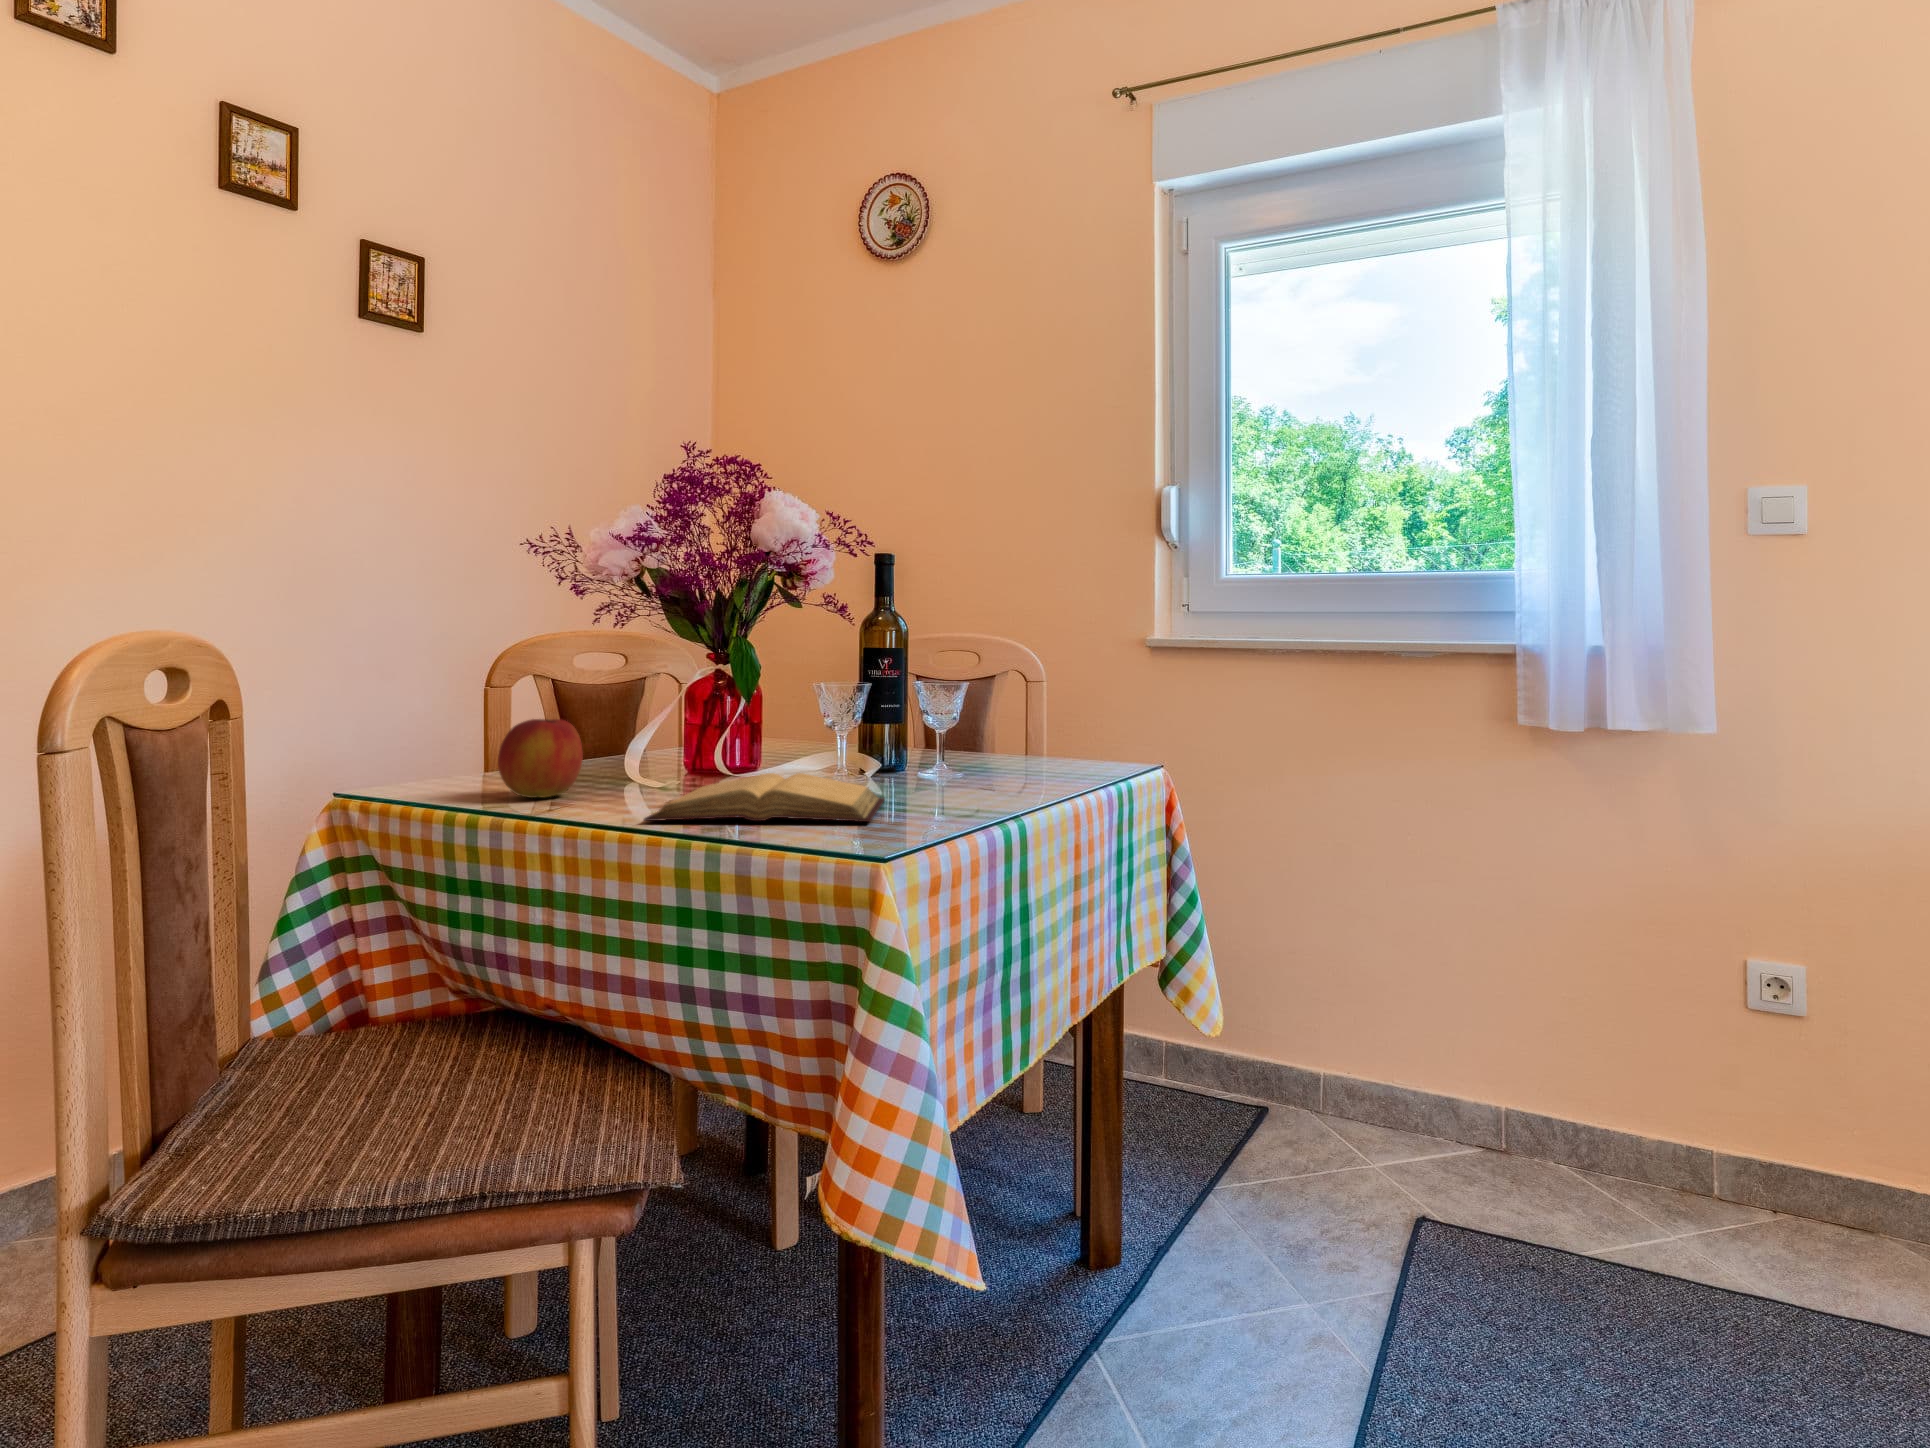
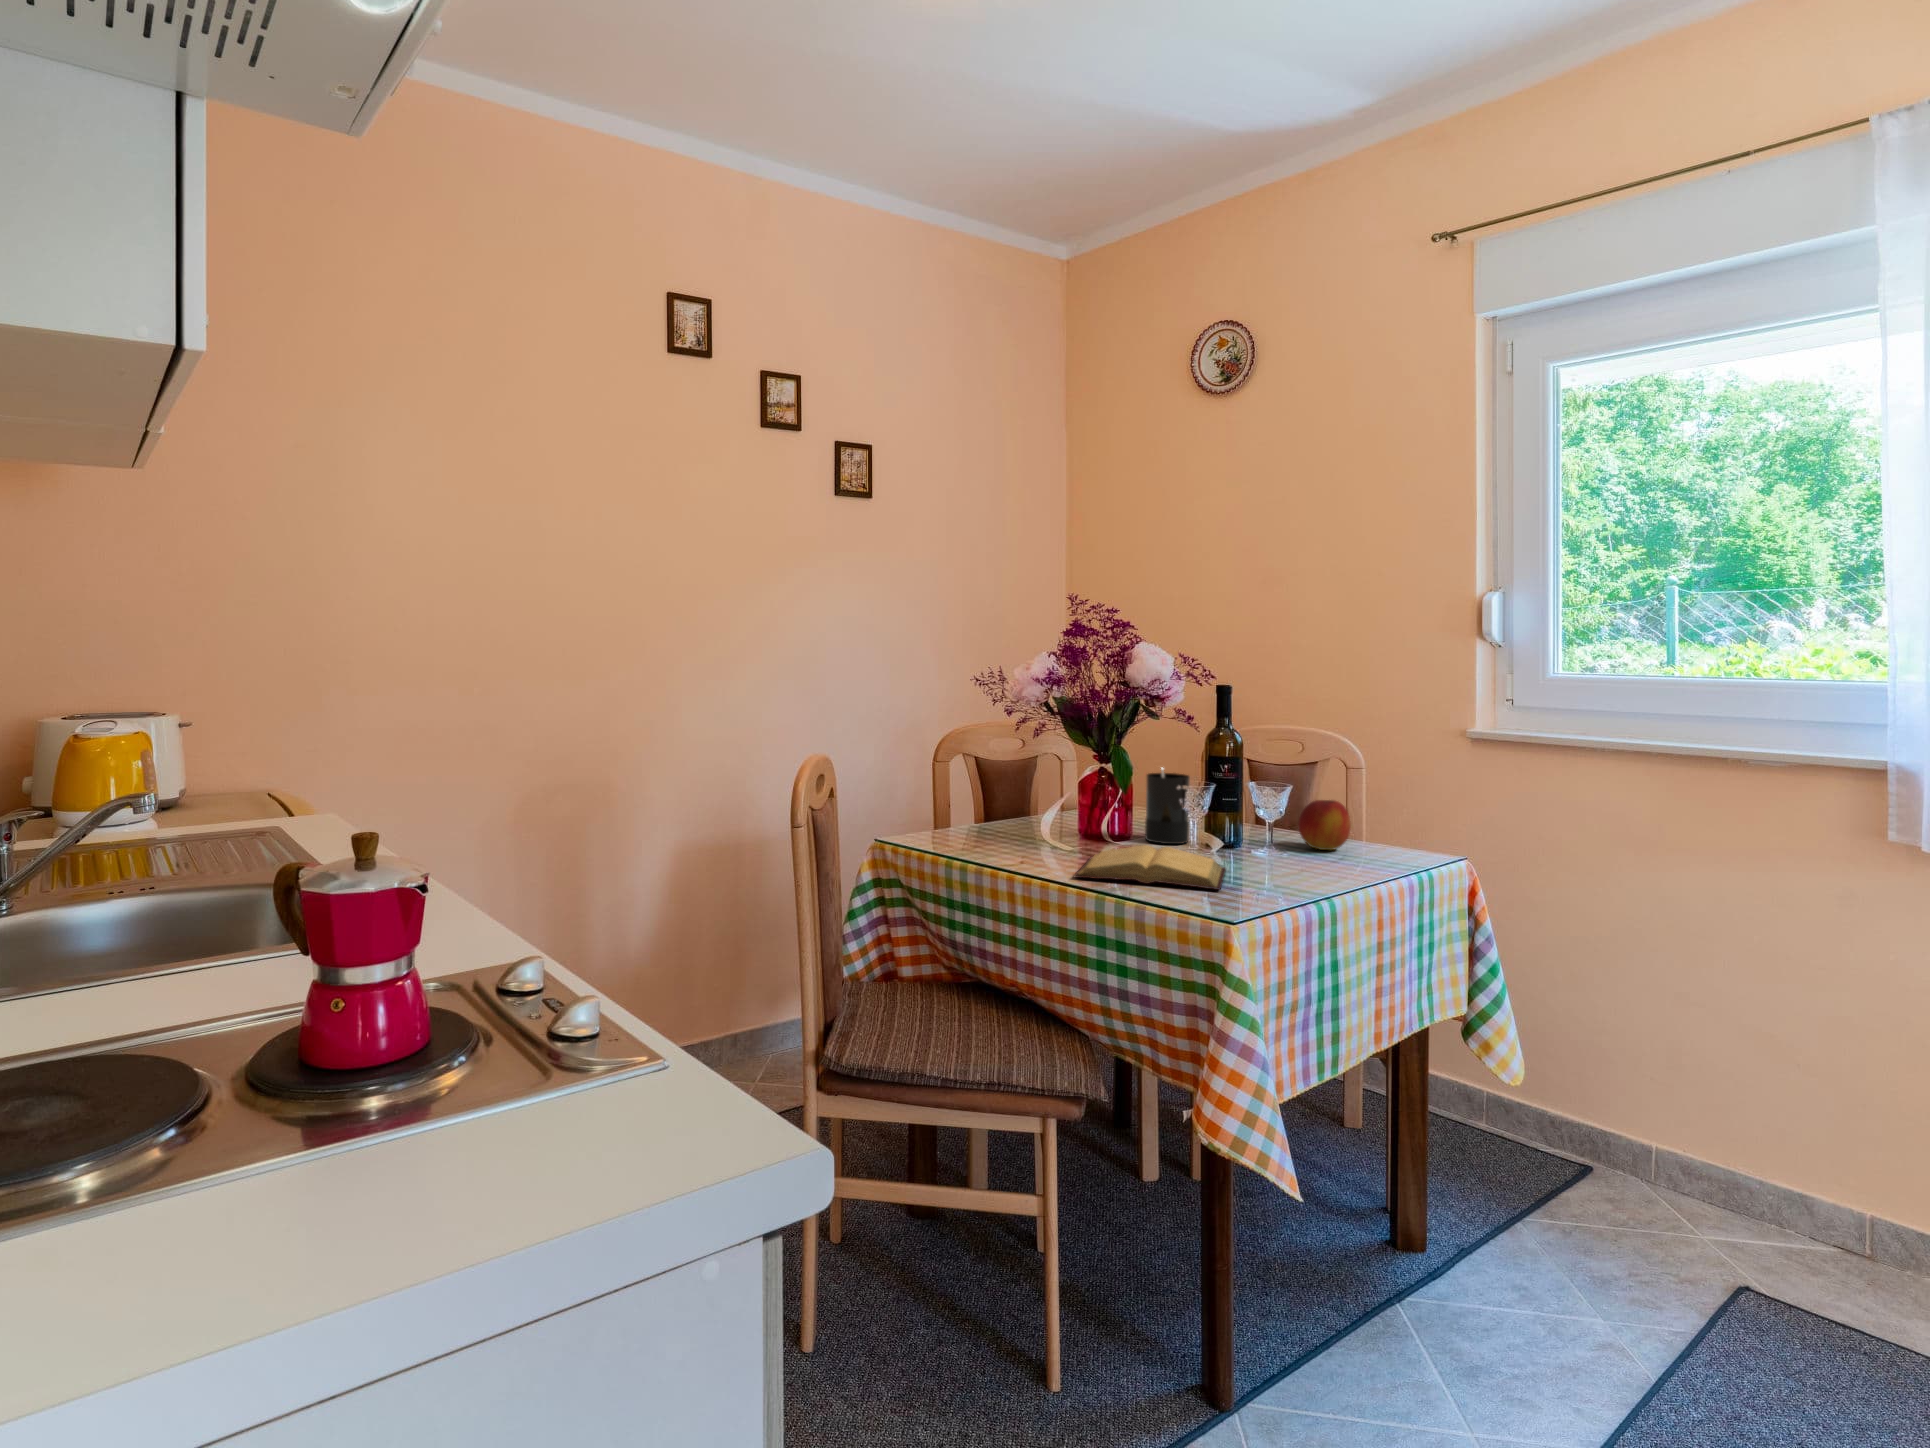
candle: none [779,673,840,779] -> present [1145,768,1190,844]
apple: present [498,719,583,798] -> present [1299,800,1351,850]

